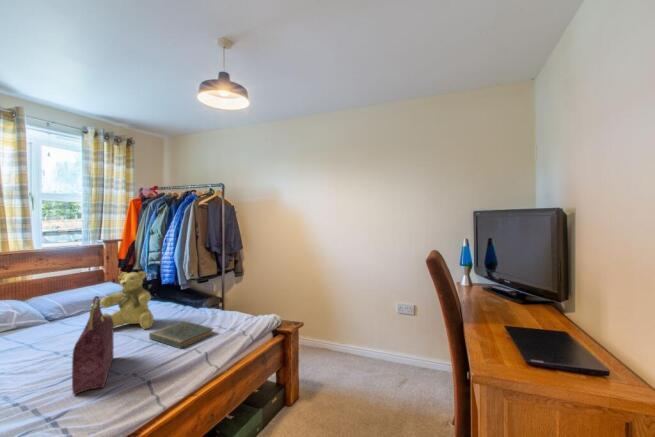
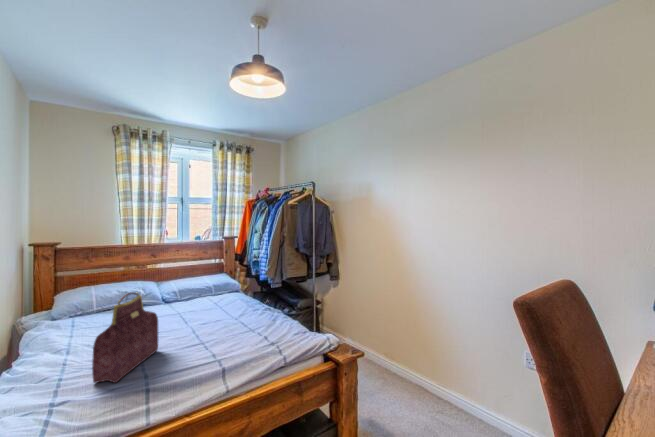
teddy bear: present [100,272,154,329] -> none [180,268,220,325]
book: present [149,321,213,348] -> none [200,324,252,356]

